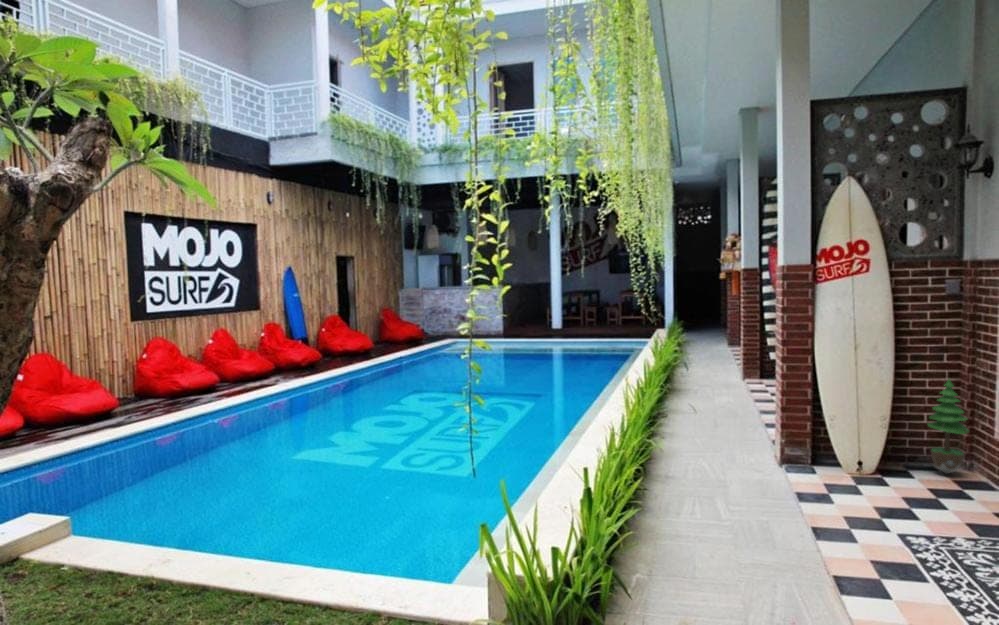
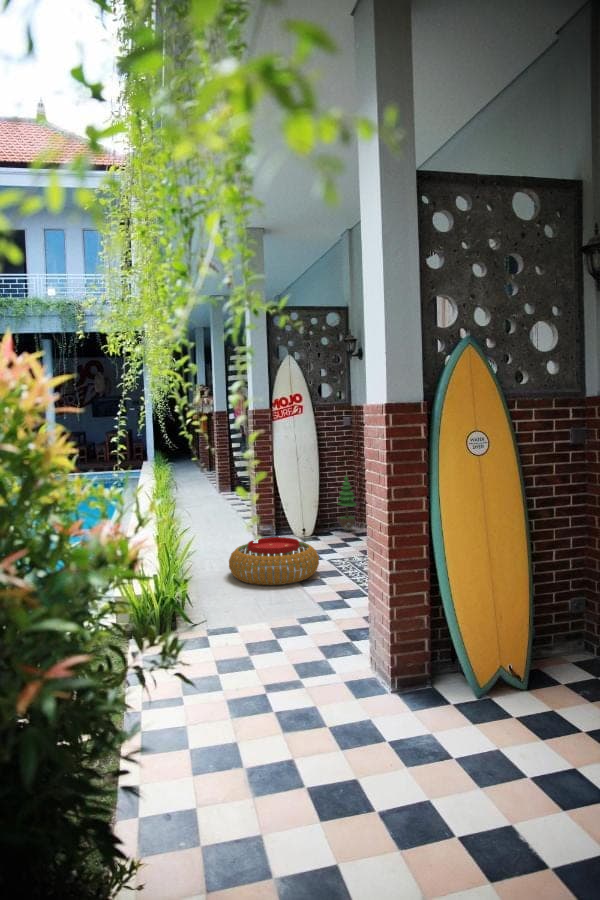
pouf: none [706,479,879,579] -> present [229,537,319,585]

